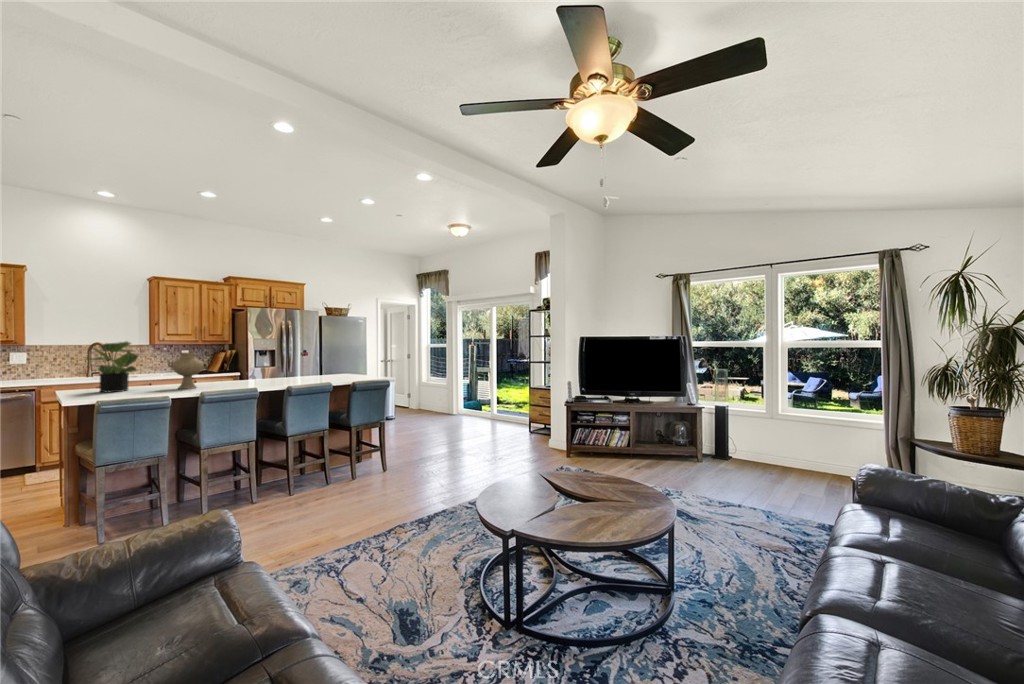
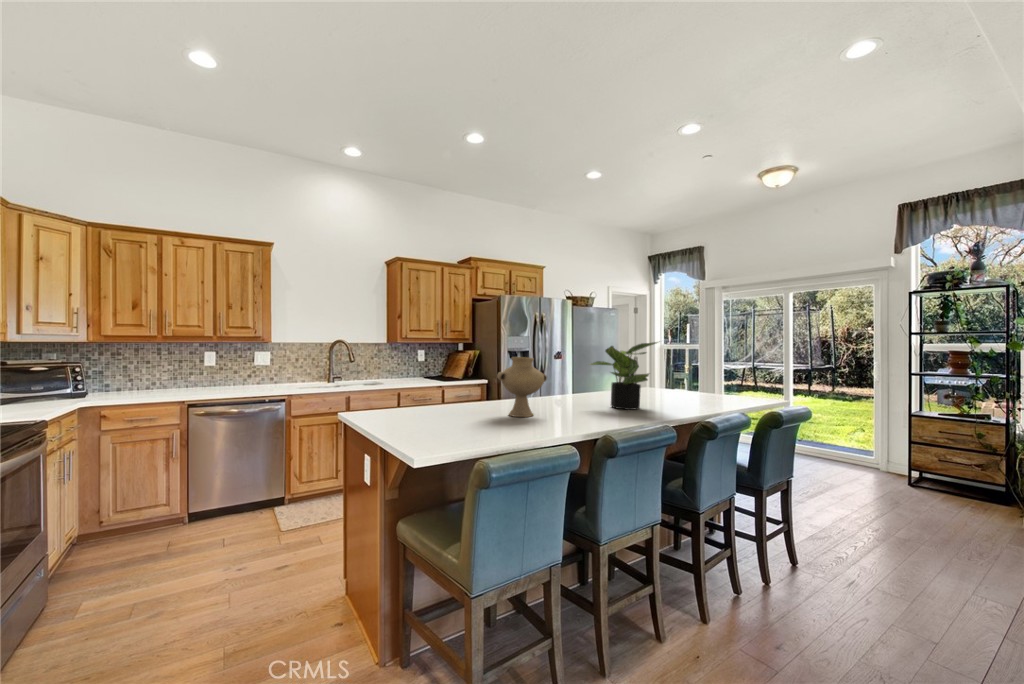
potted plant: present [85,342,138,392] -> present [591,342,657,410]

